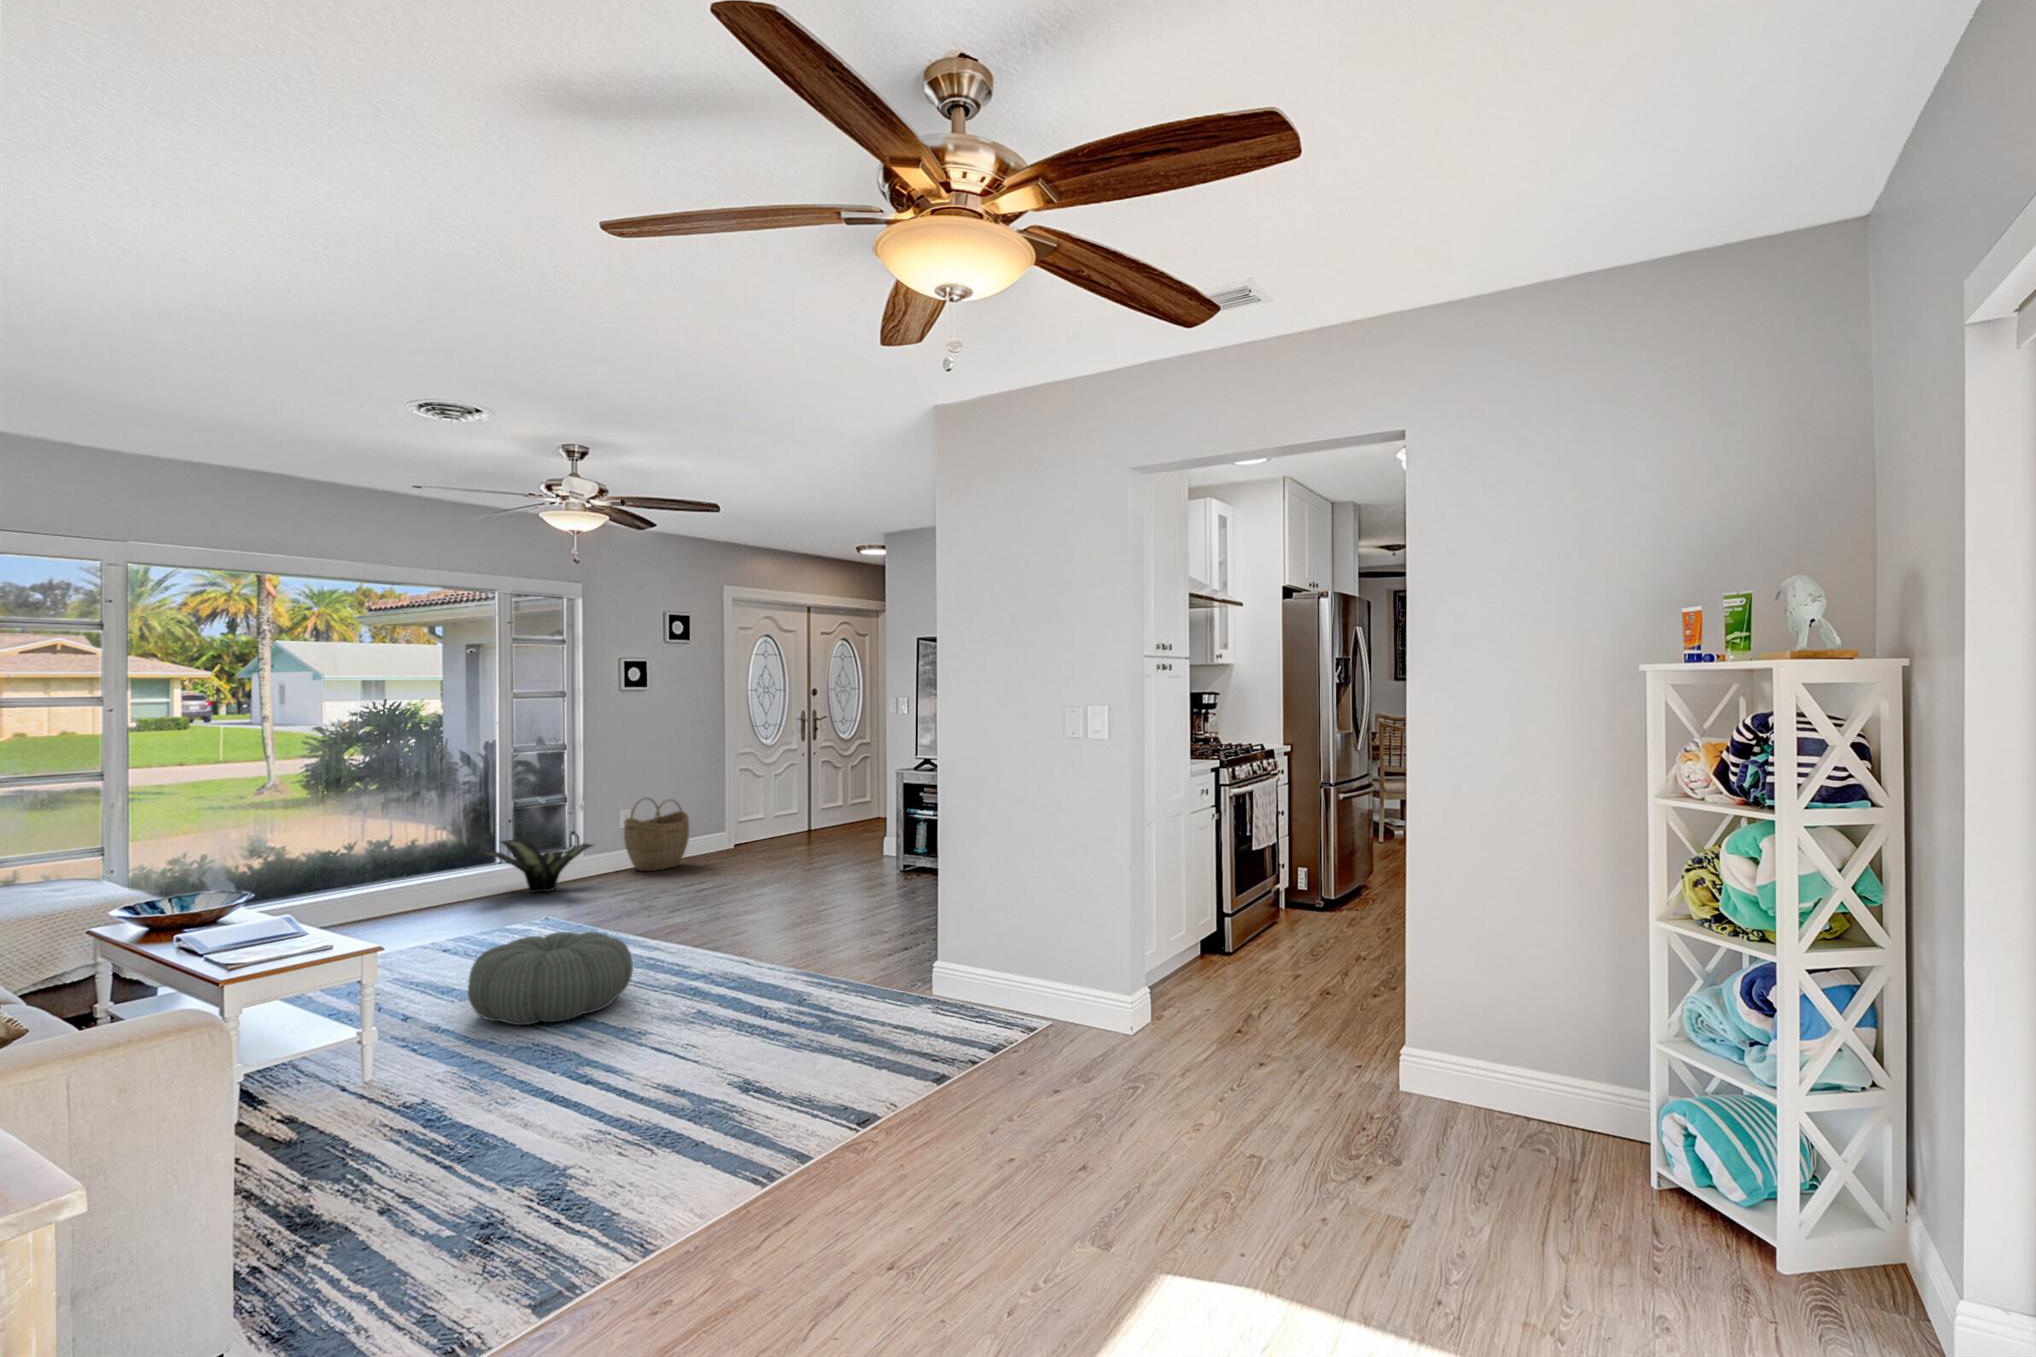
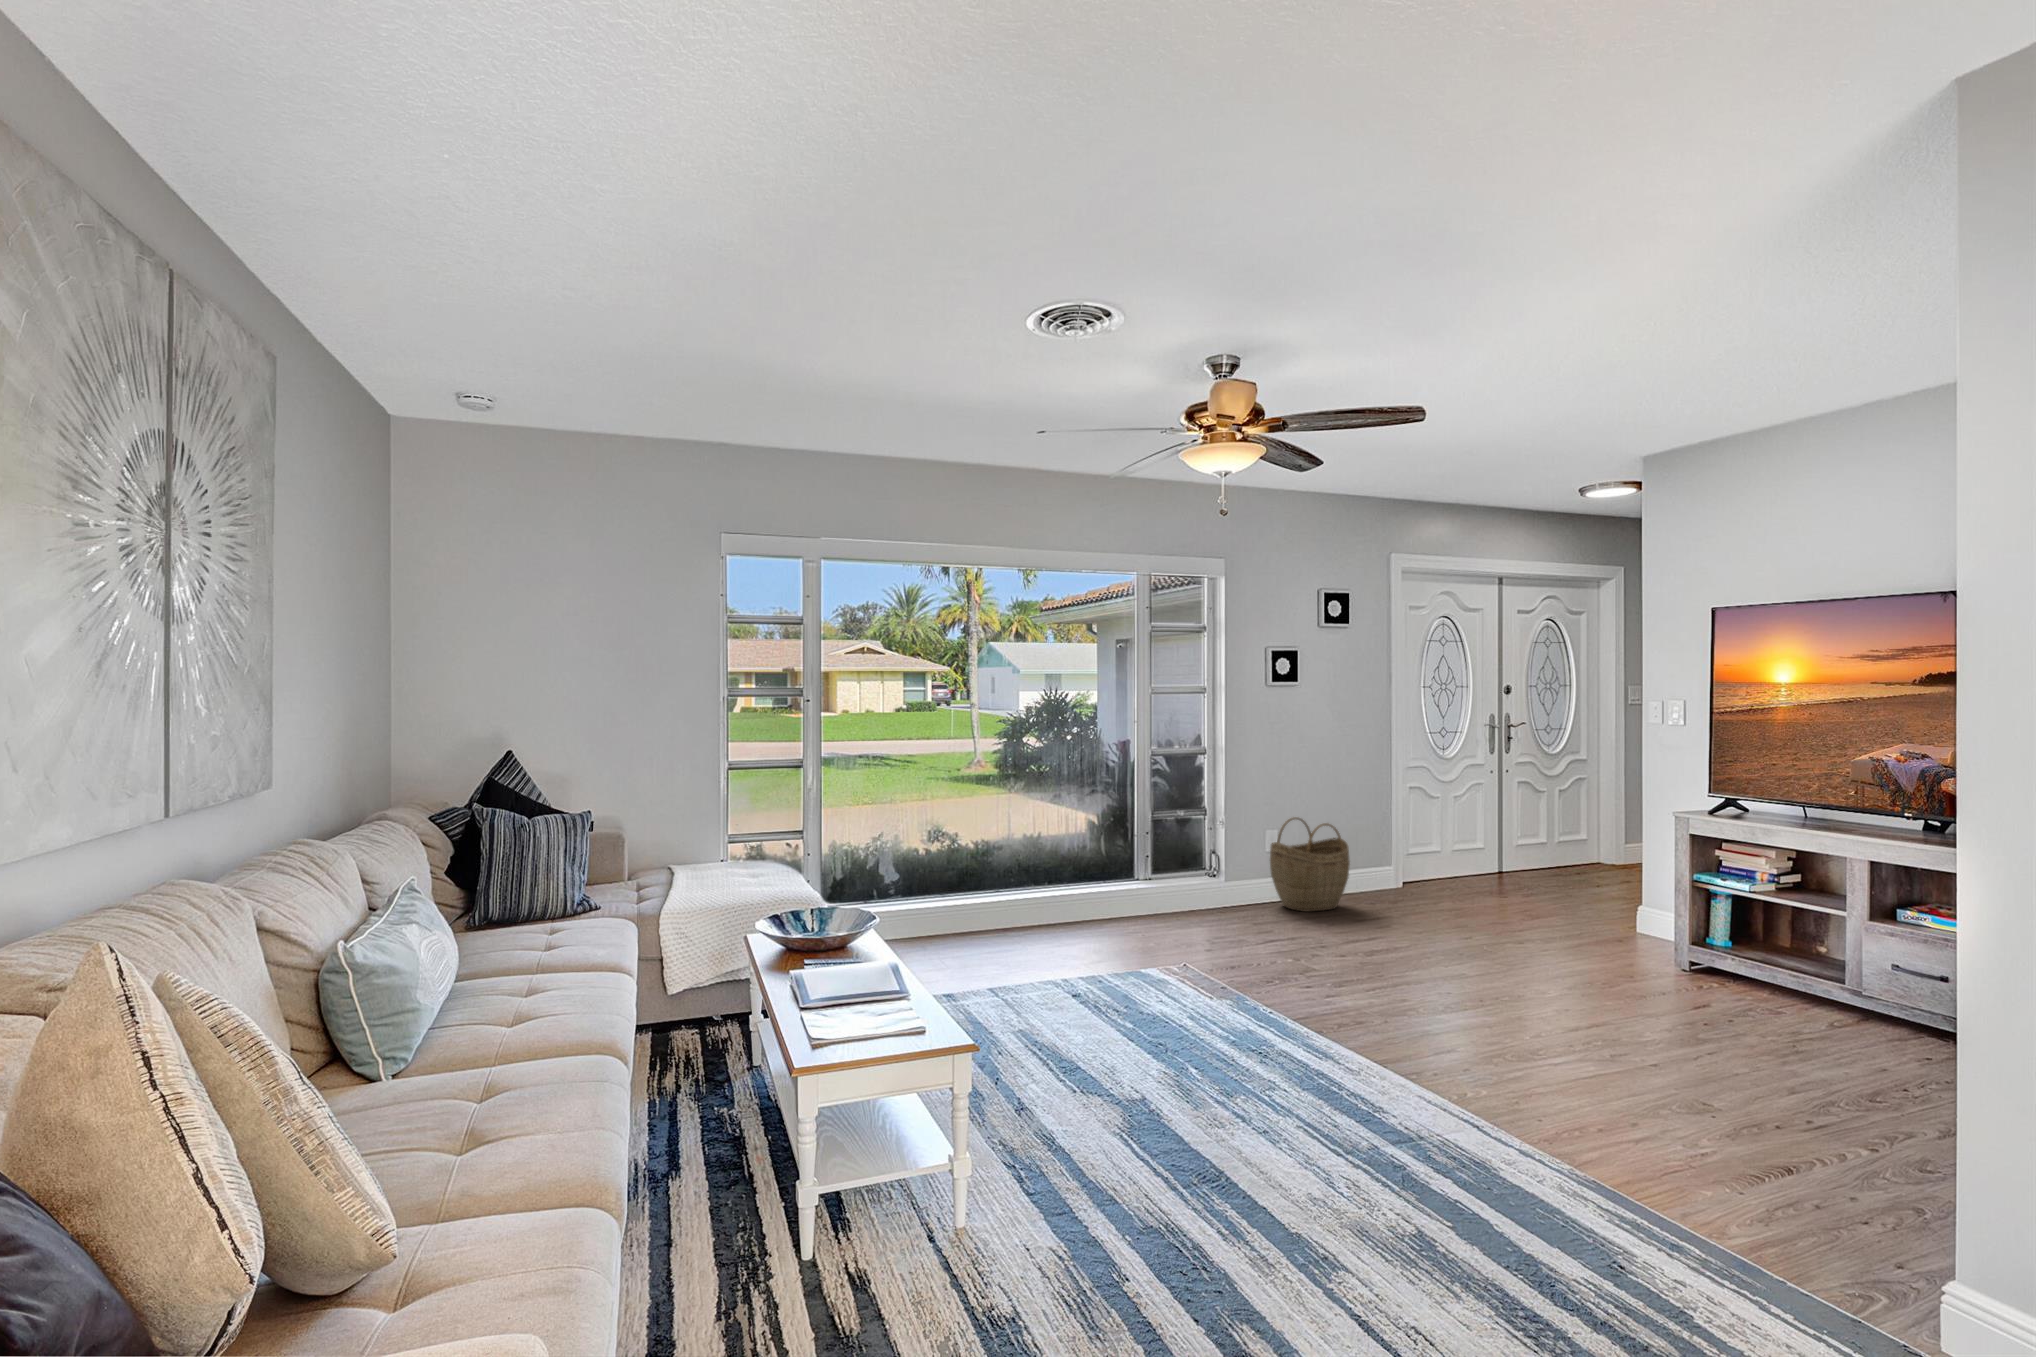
potted plant: present [482,838,593,893] -> none [1110,855,1239,927]
pouf: present [468,932,633,1025] -> none [1090,1032,1307,1186]

